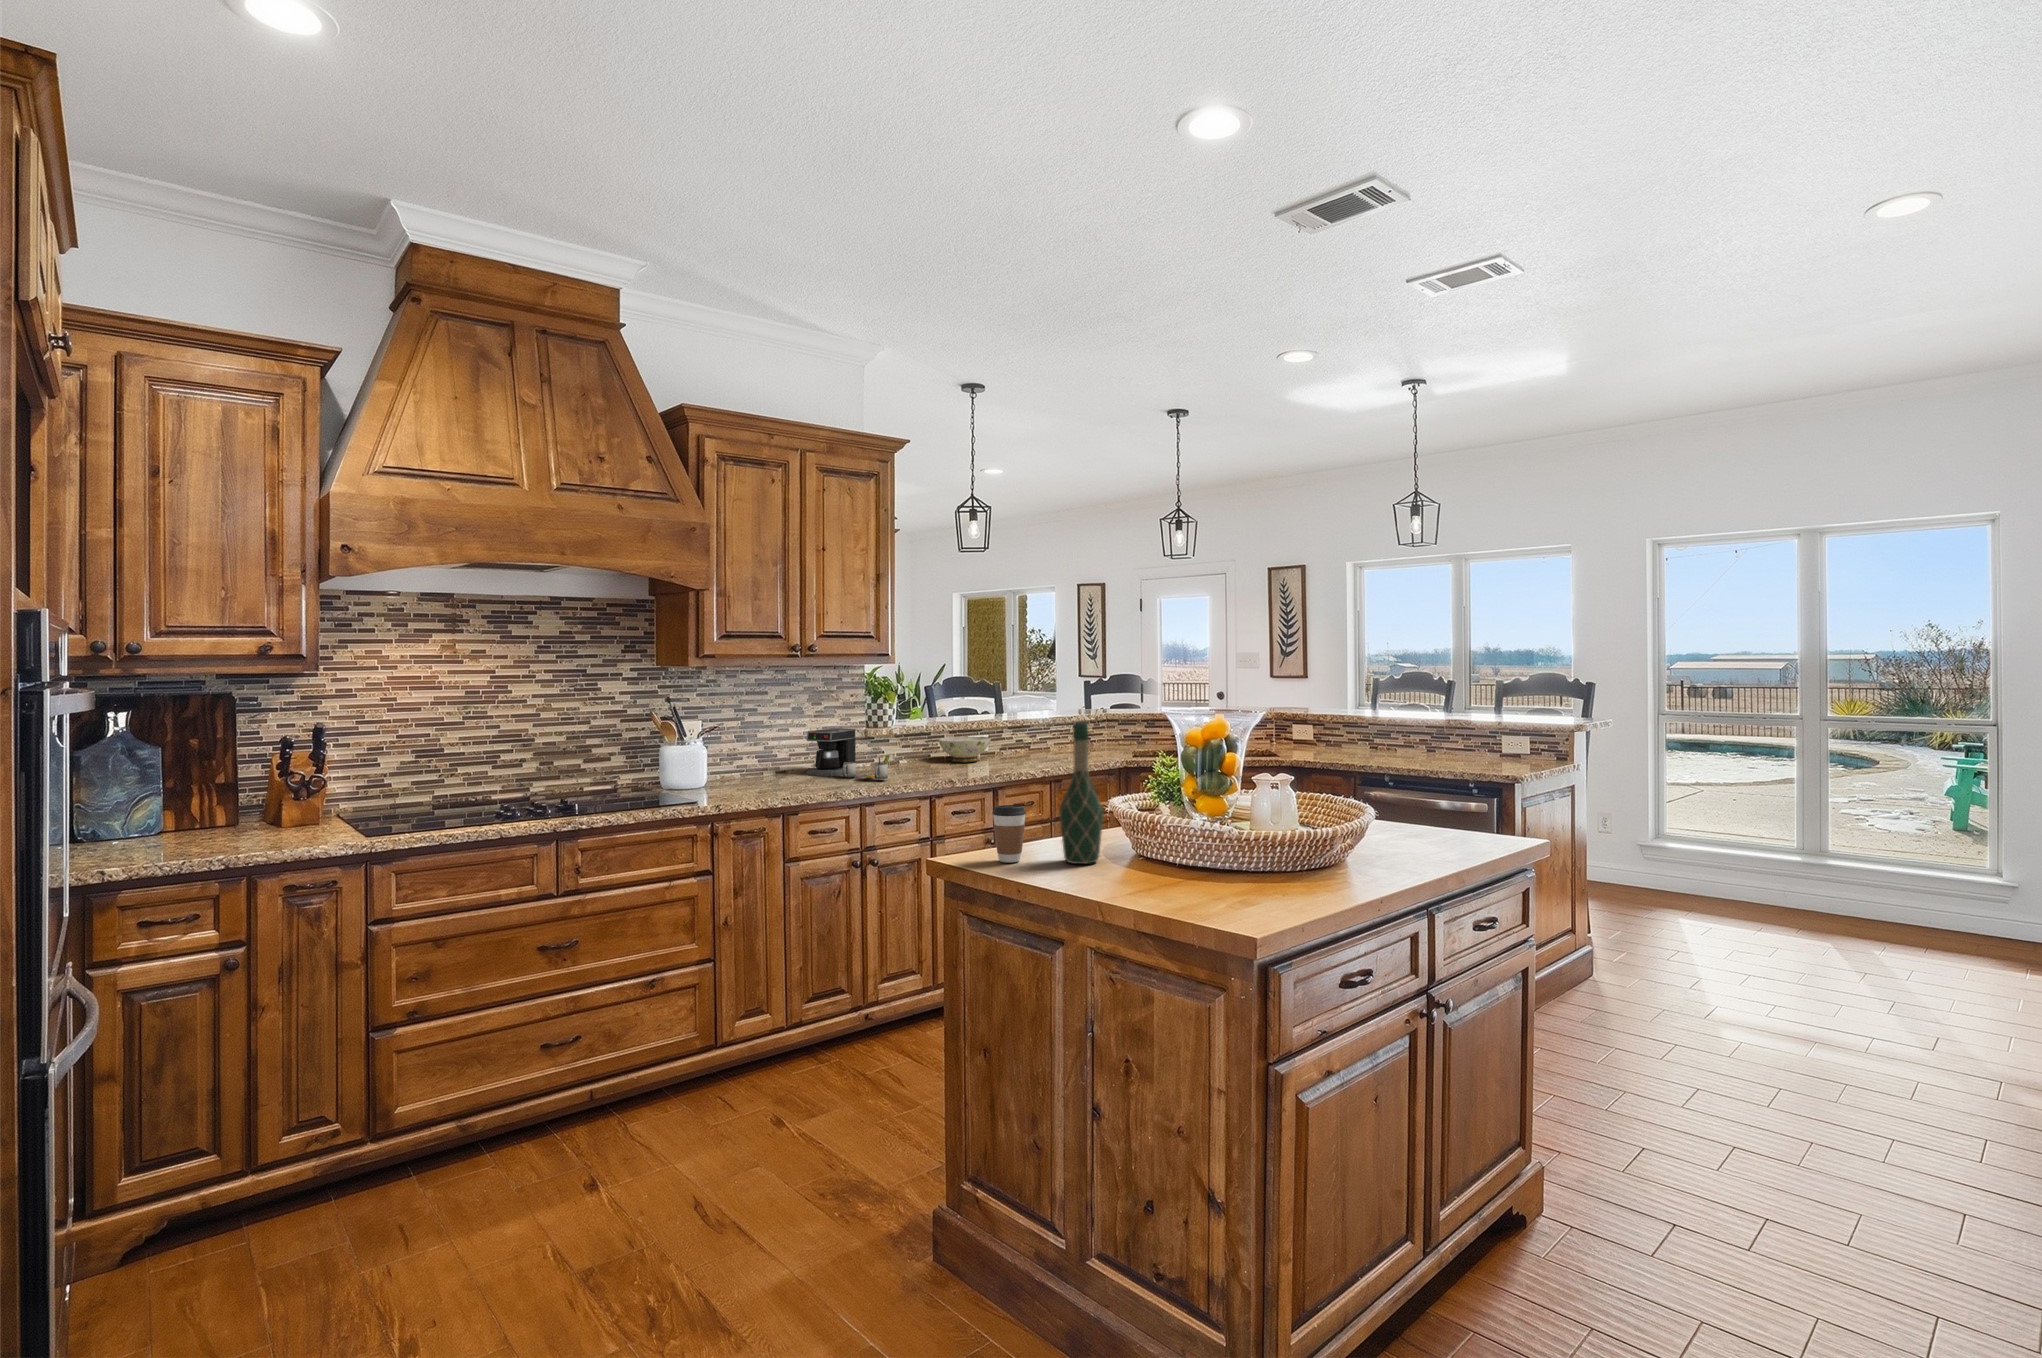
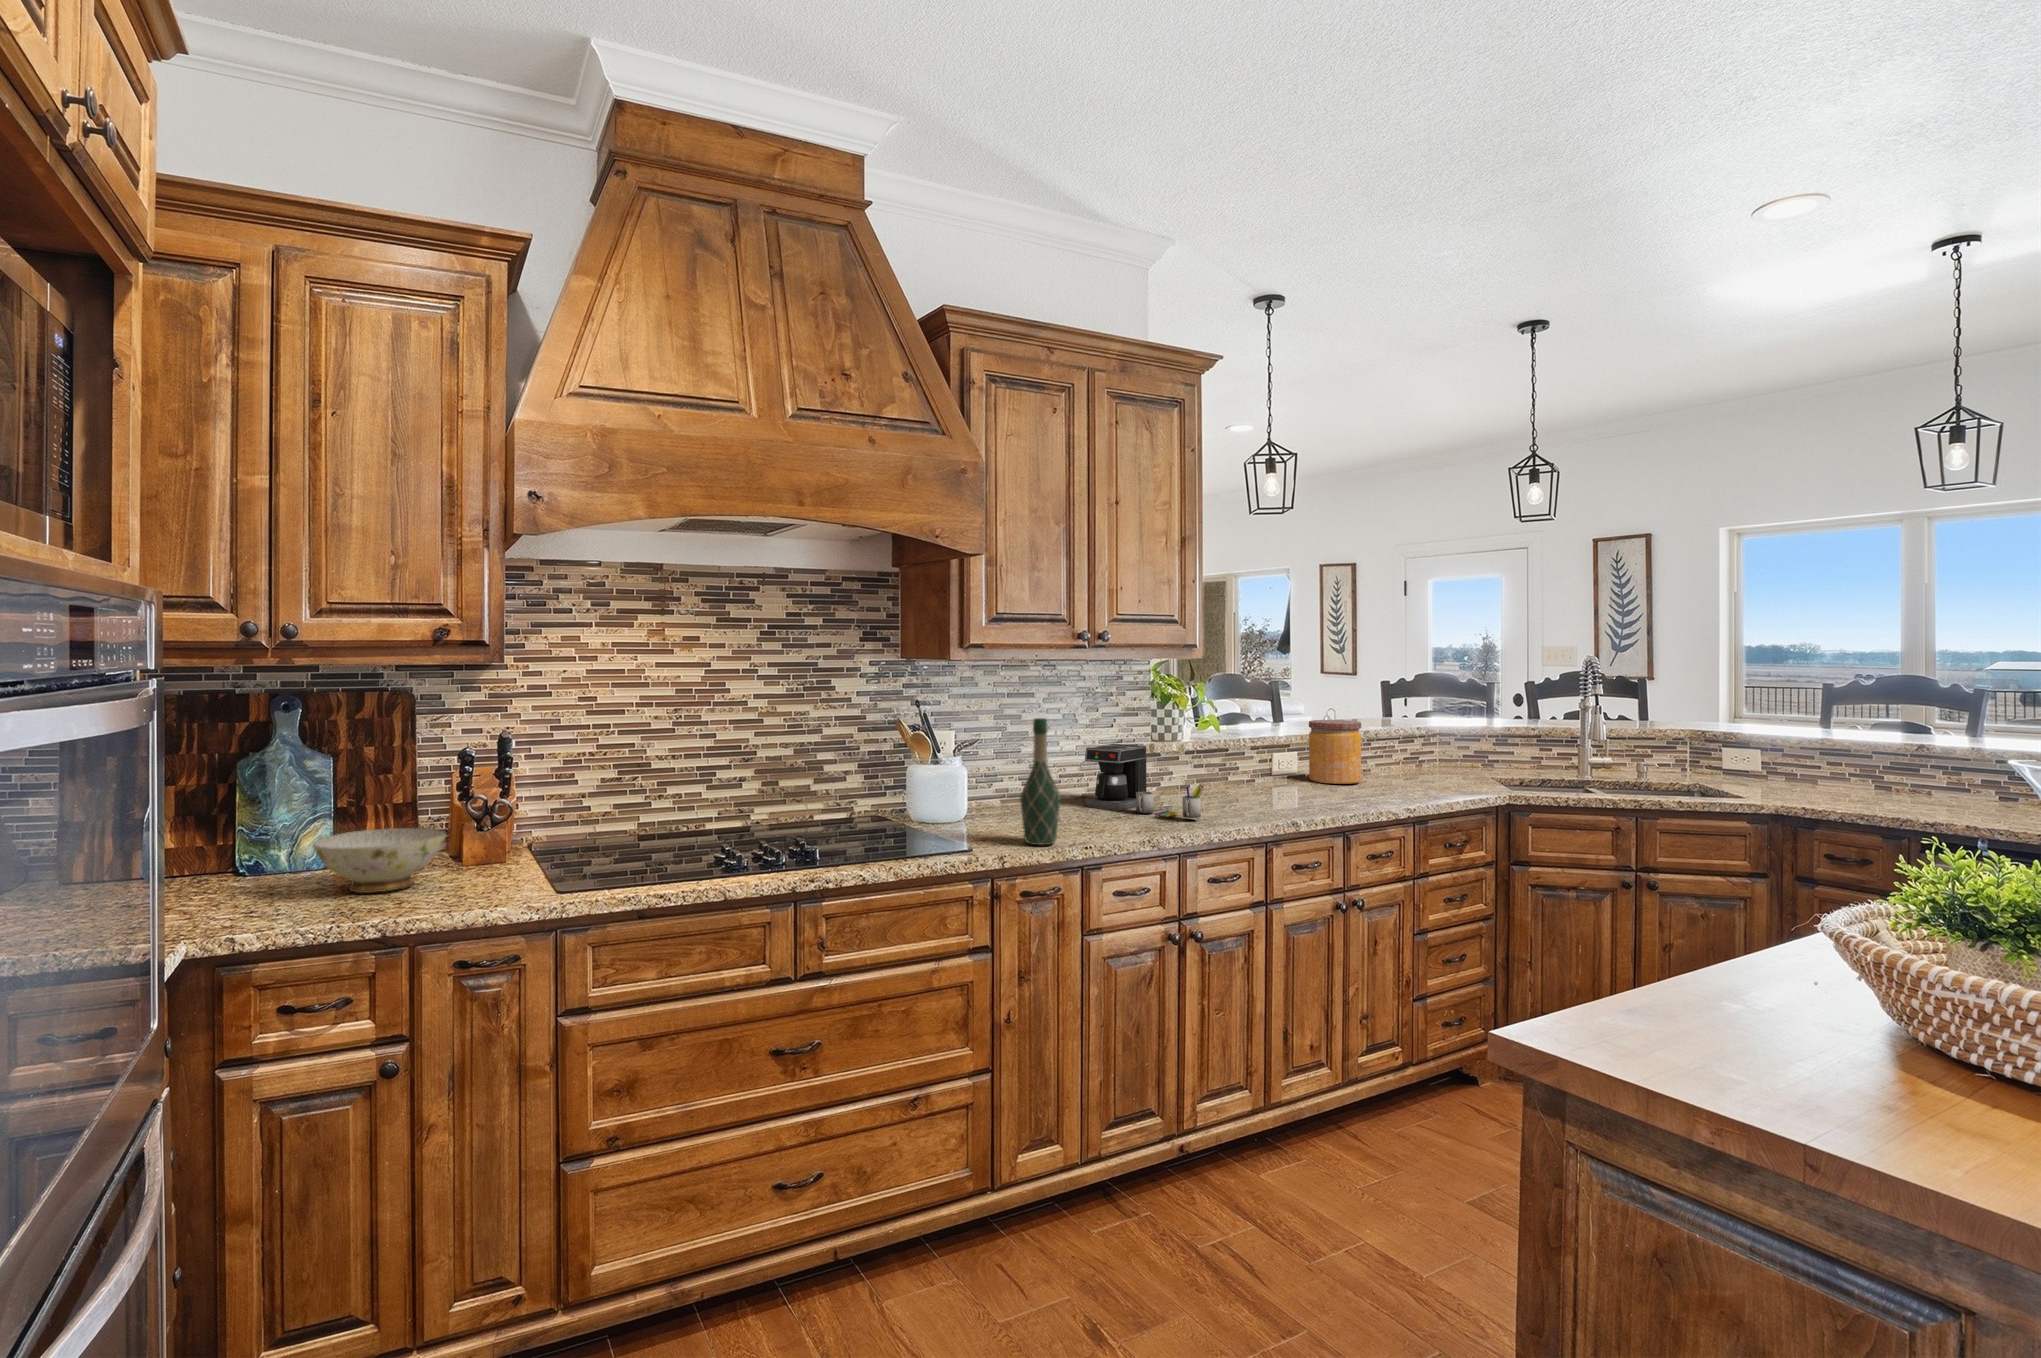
jar: none [993,709,1030,755] -> present [1309,720,1361,784]
wine bottle: present [1059,722,1103,864] -> present [1020,718,1060,845]
ceramic bowl: present [938,737,991,762] -> present [313,827,446,893]
coffee cup: present [993,805,1026,863] -> none [1644,945,1726,1069]

